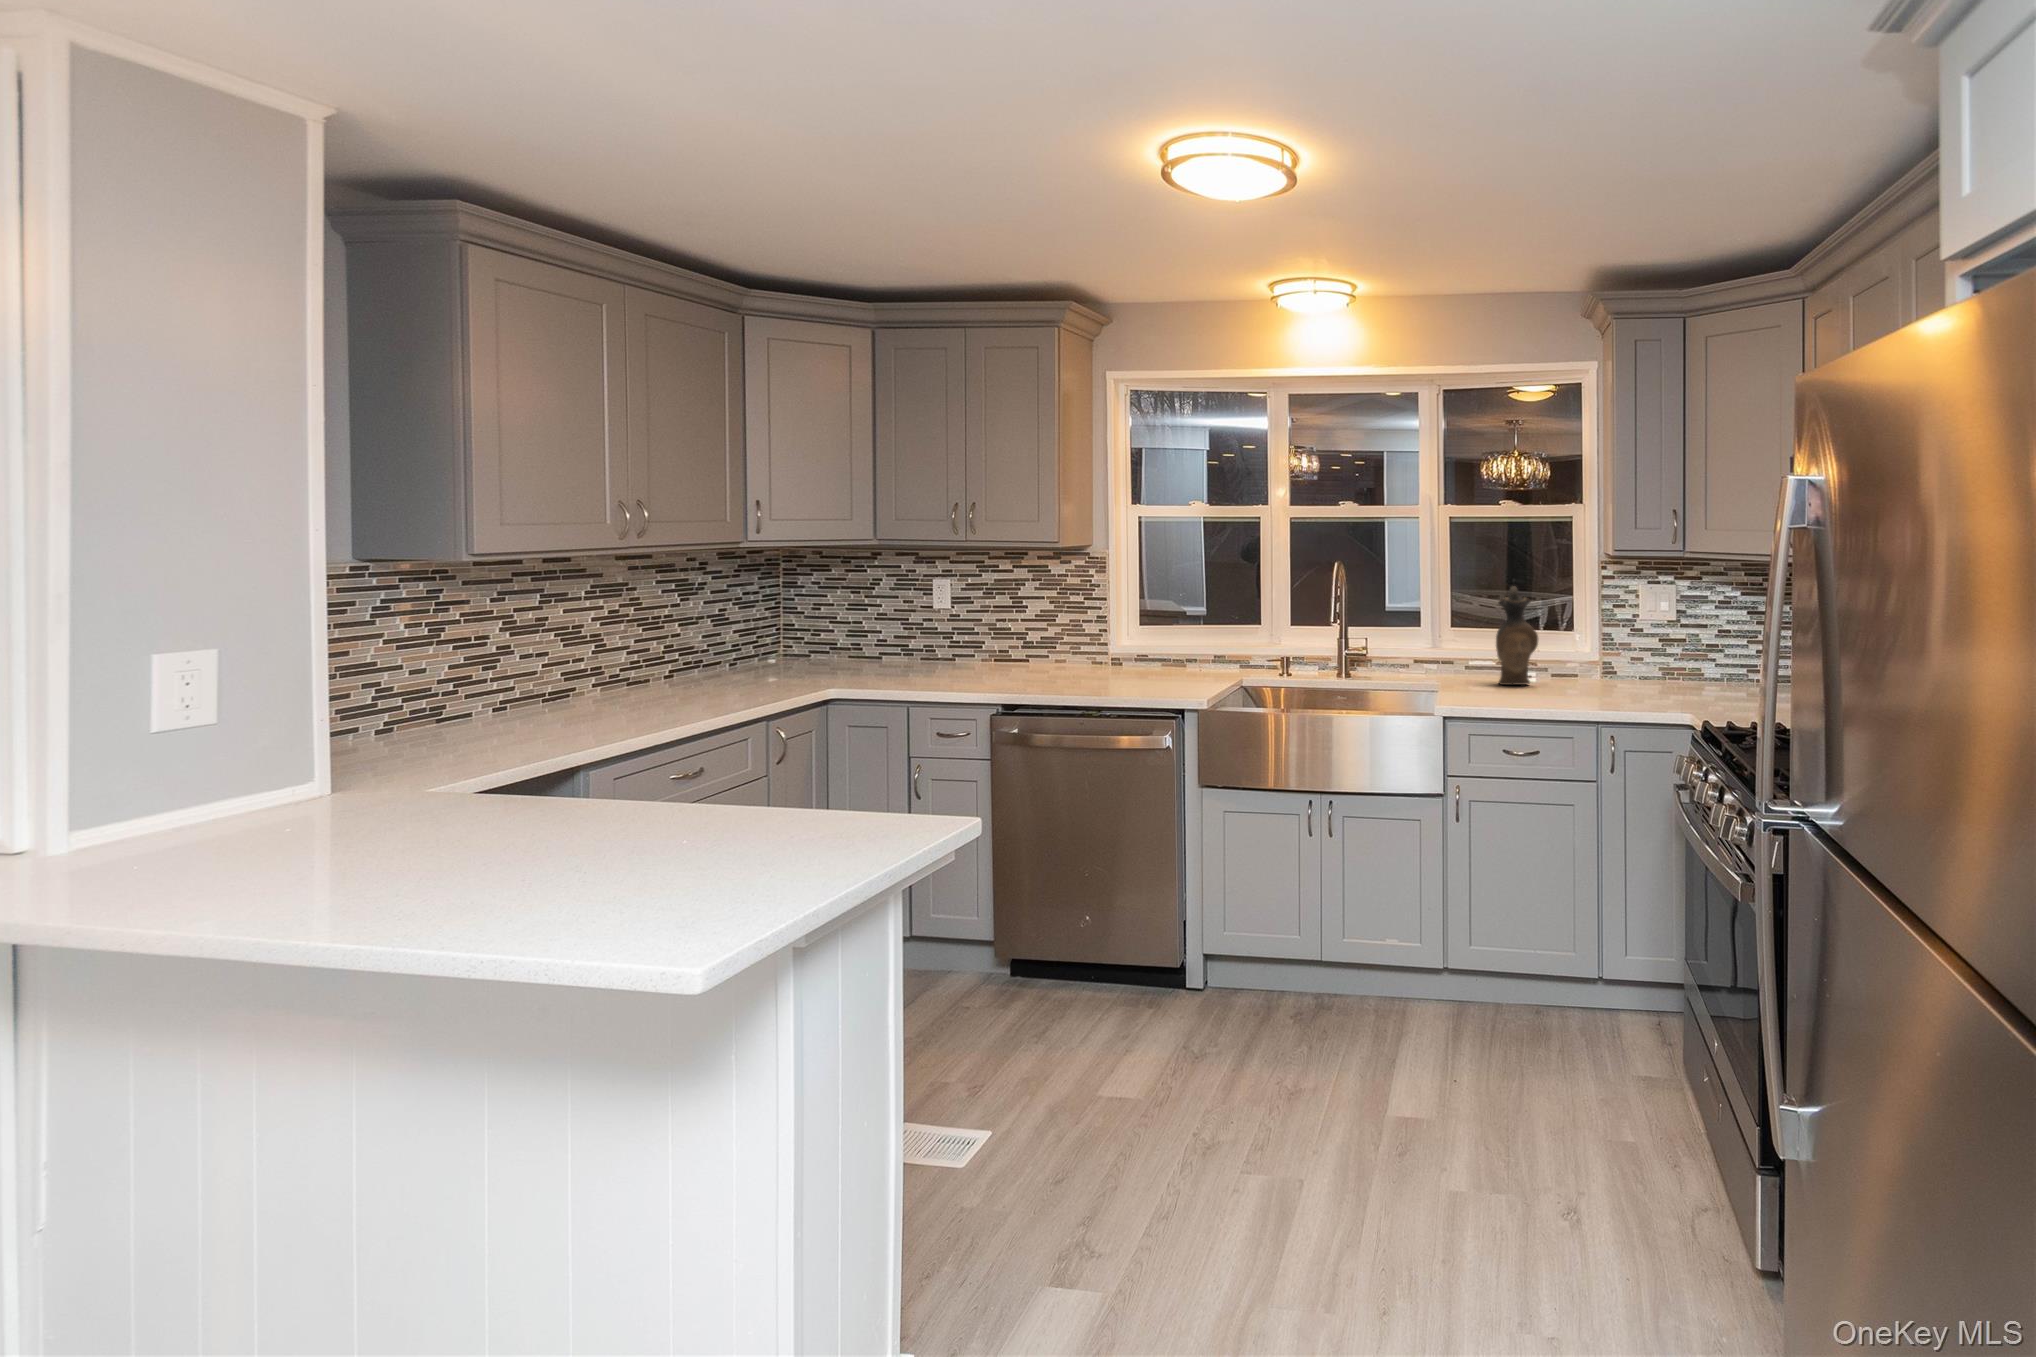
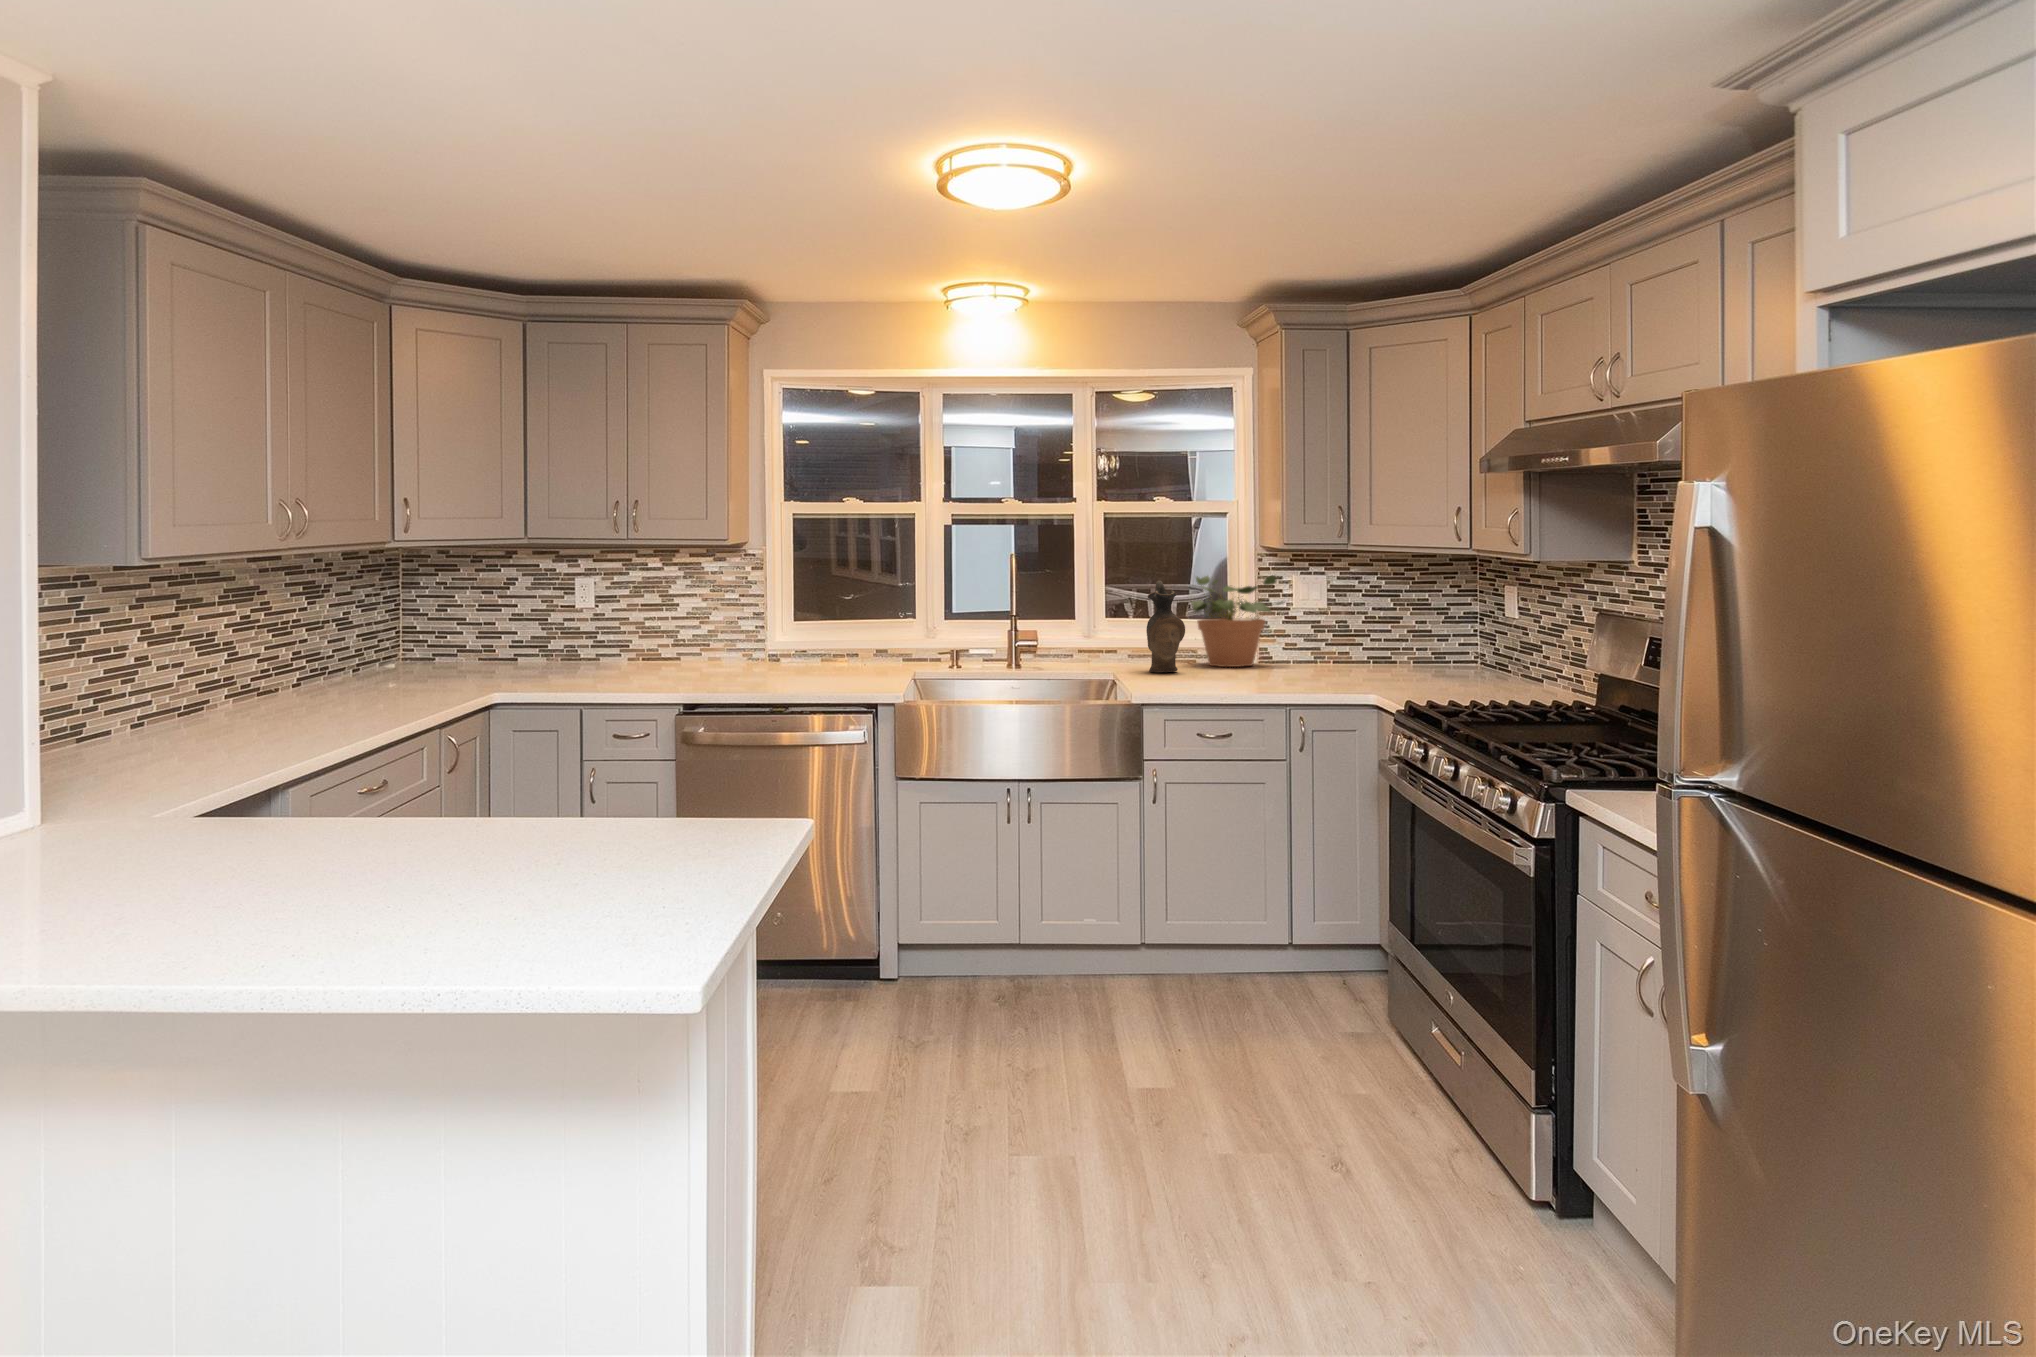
potted plant: none [1549,580,1673,681] -> present [1192,575,1283,667]

